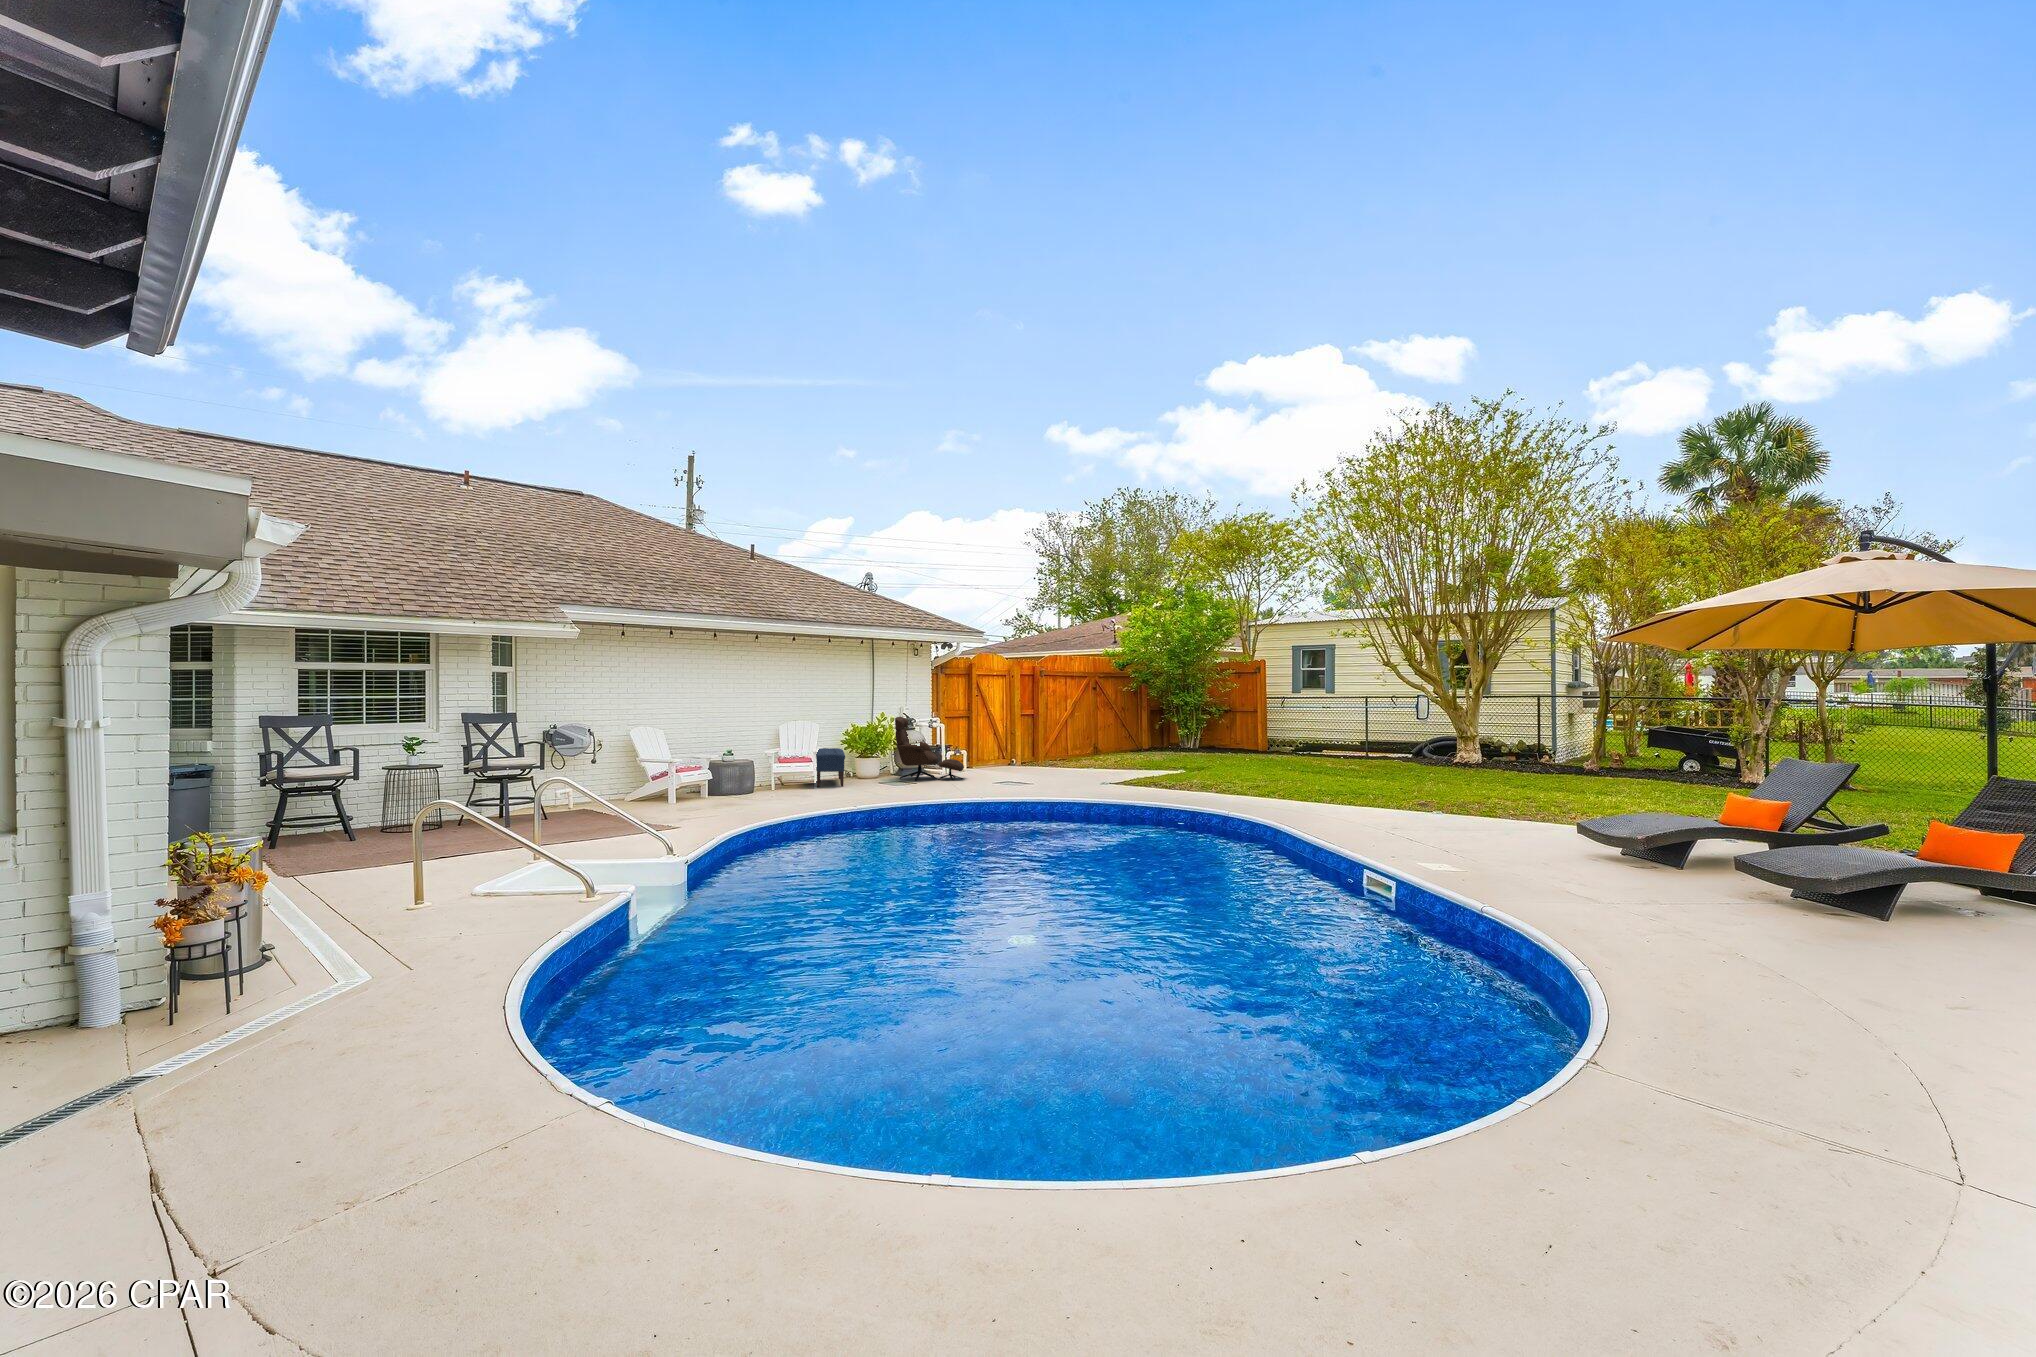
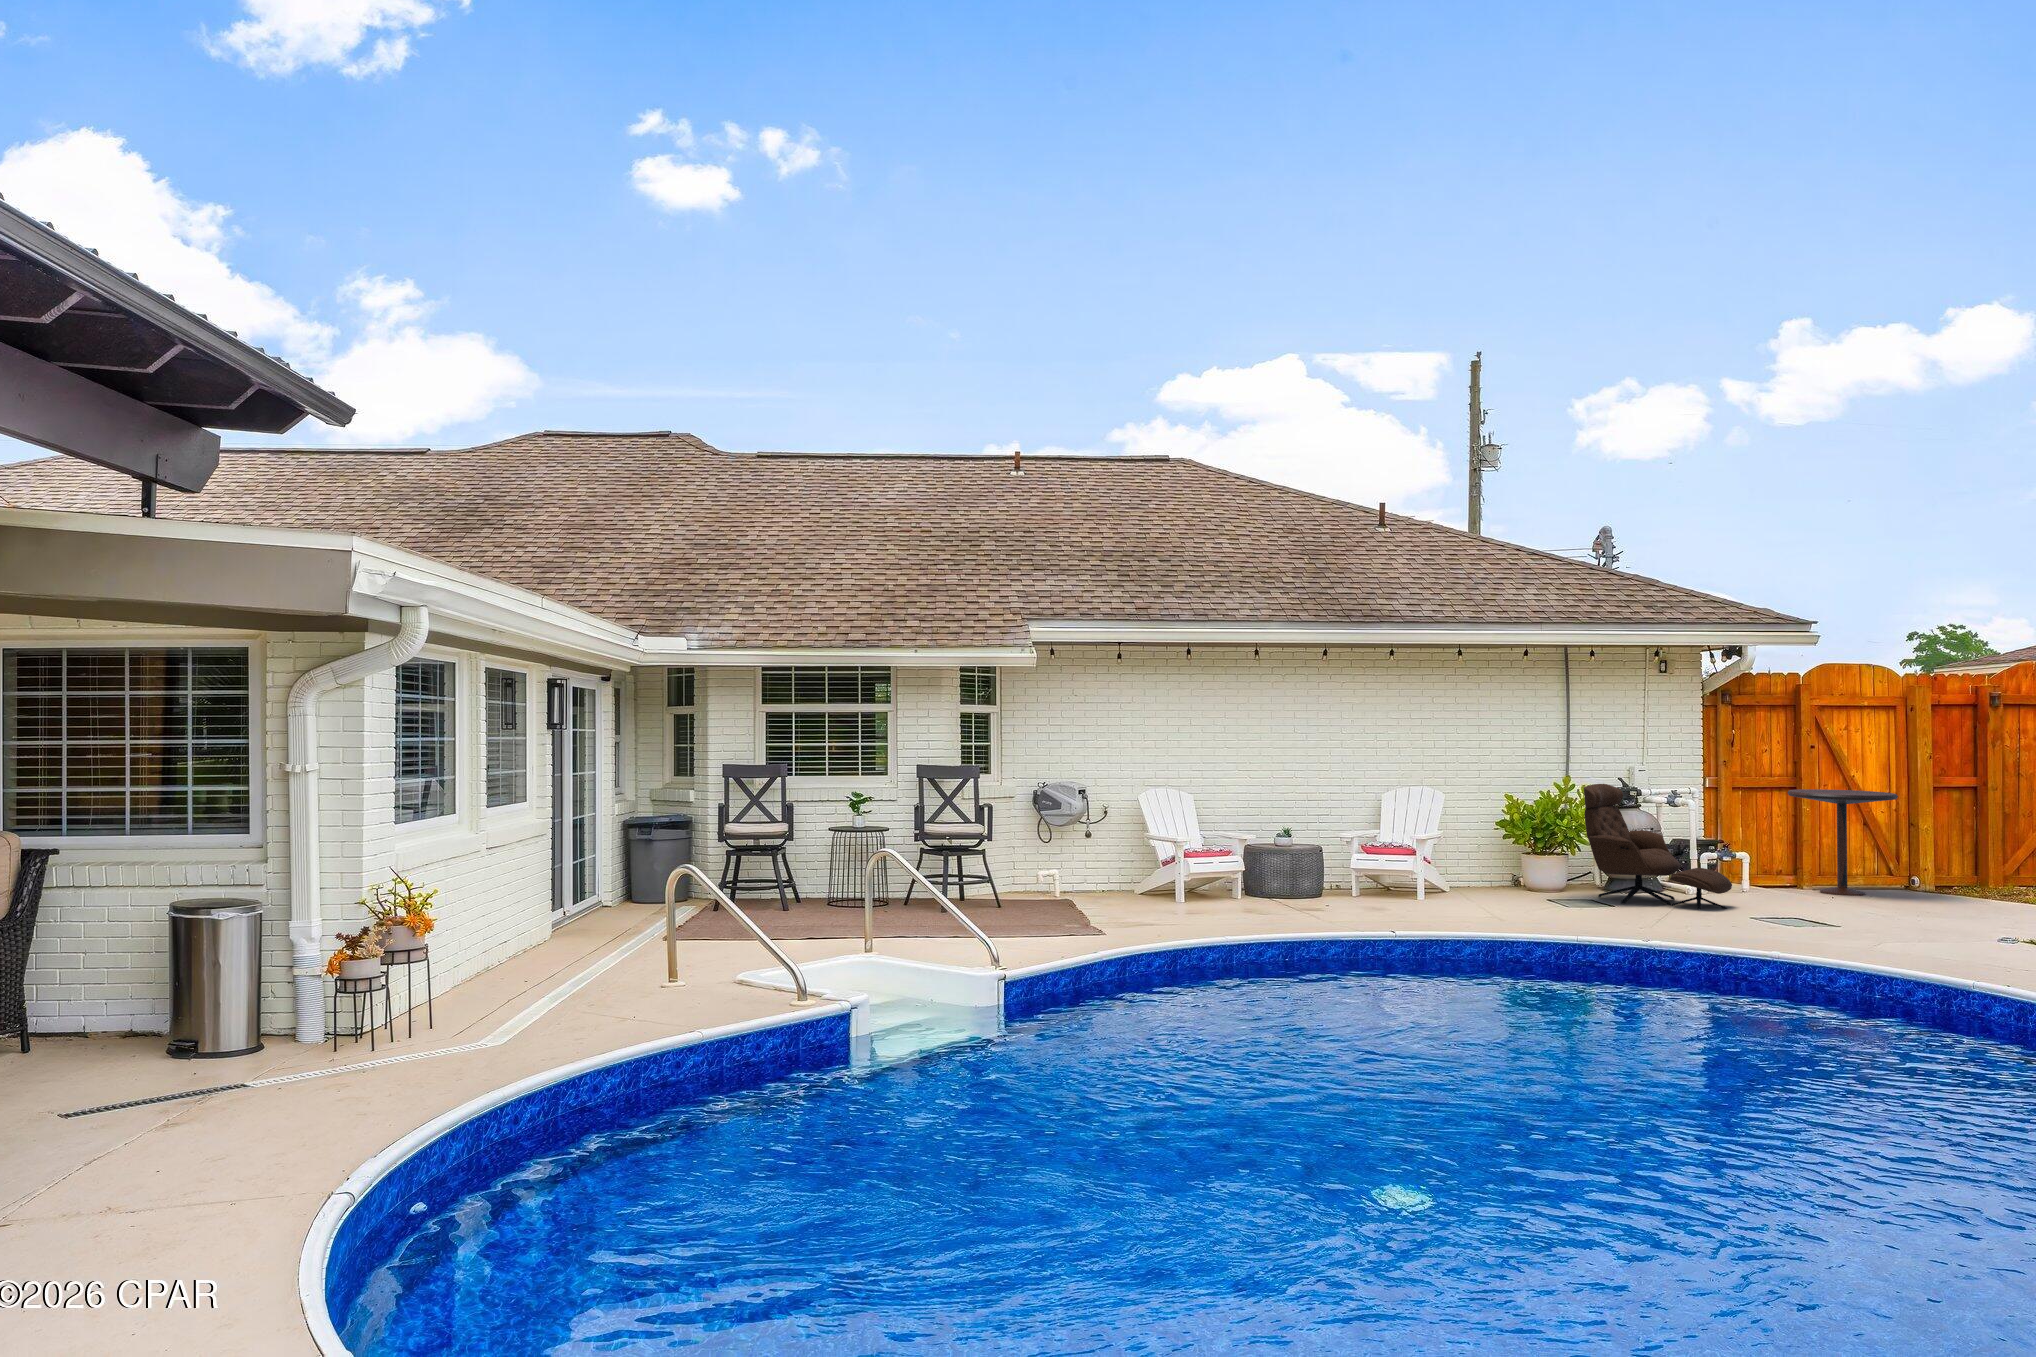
pedestal table: none [970,717,1016,769] -> present [1788,789,1898,896]
bench: present [816,748,845,787] -> none [1423,834,1497,902]

